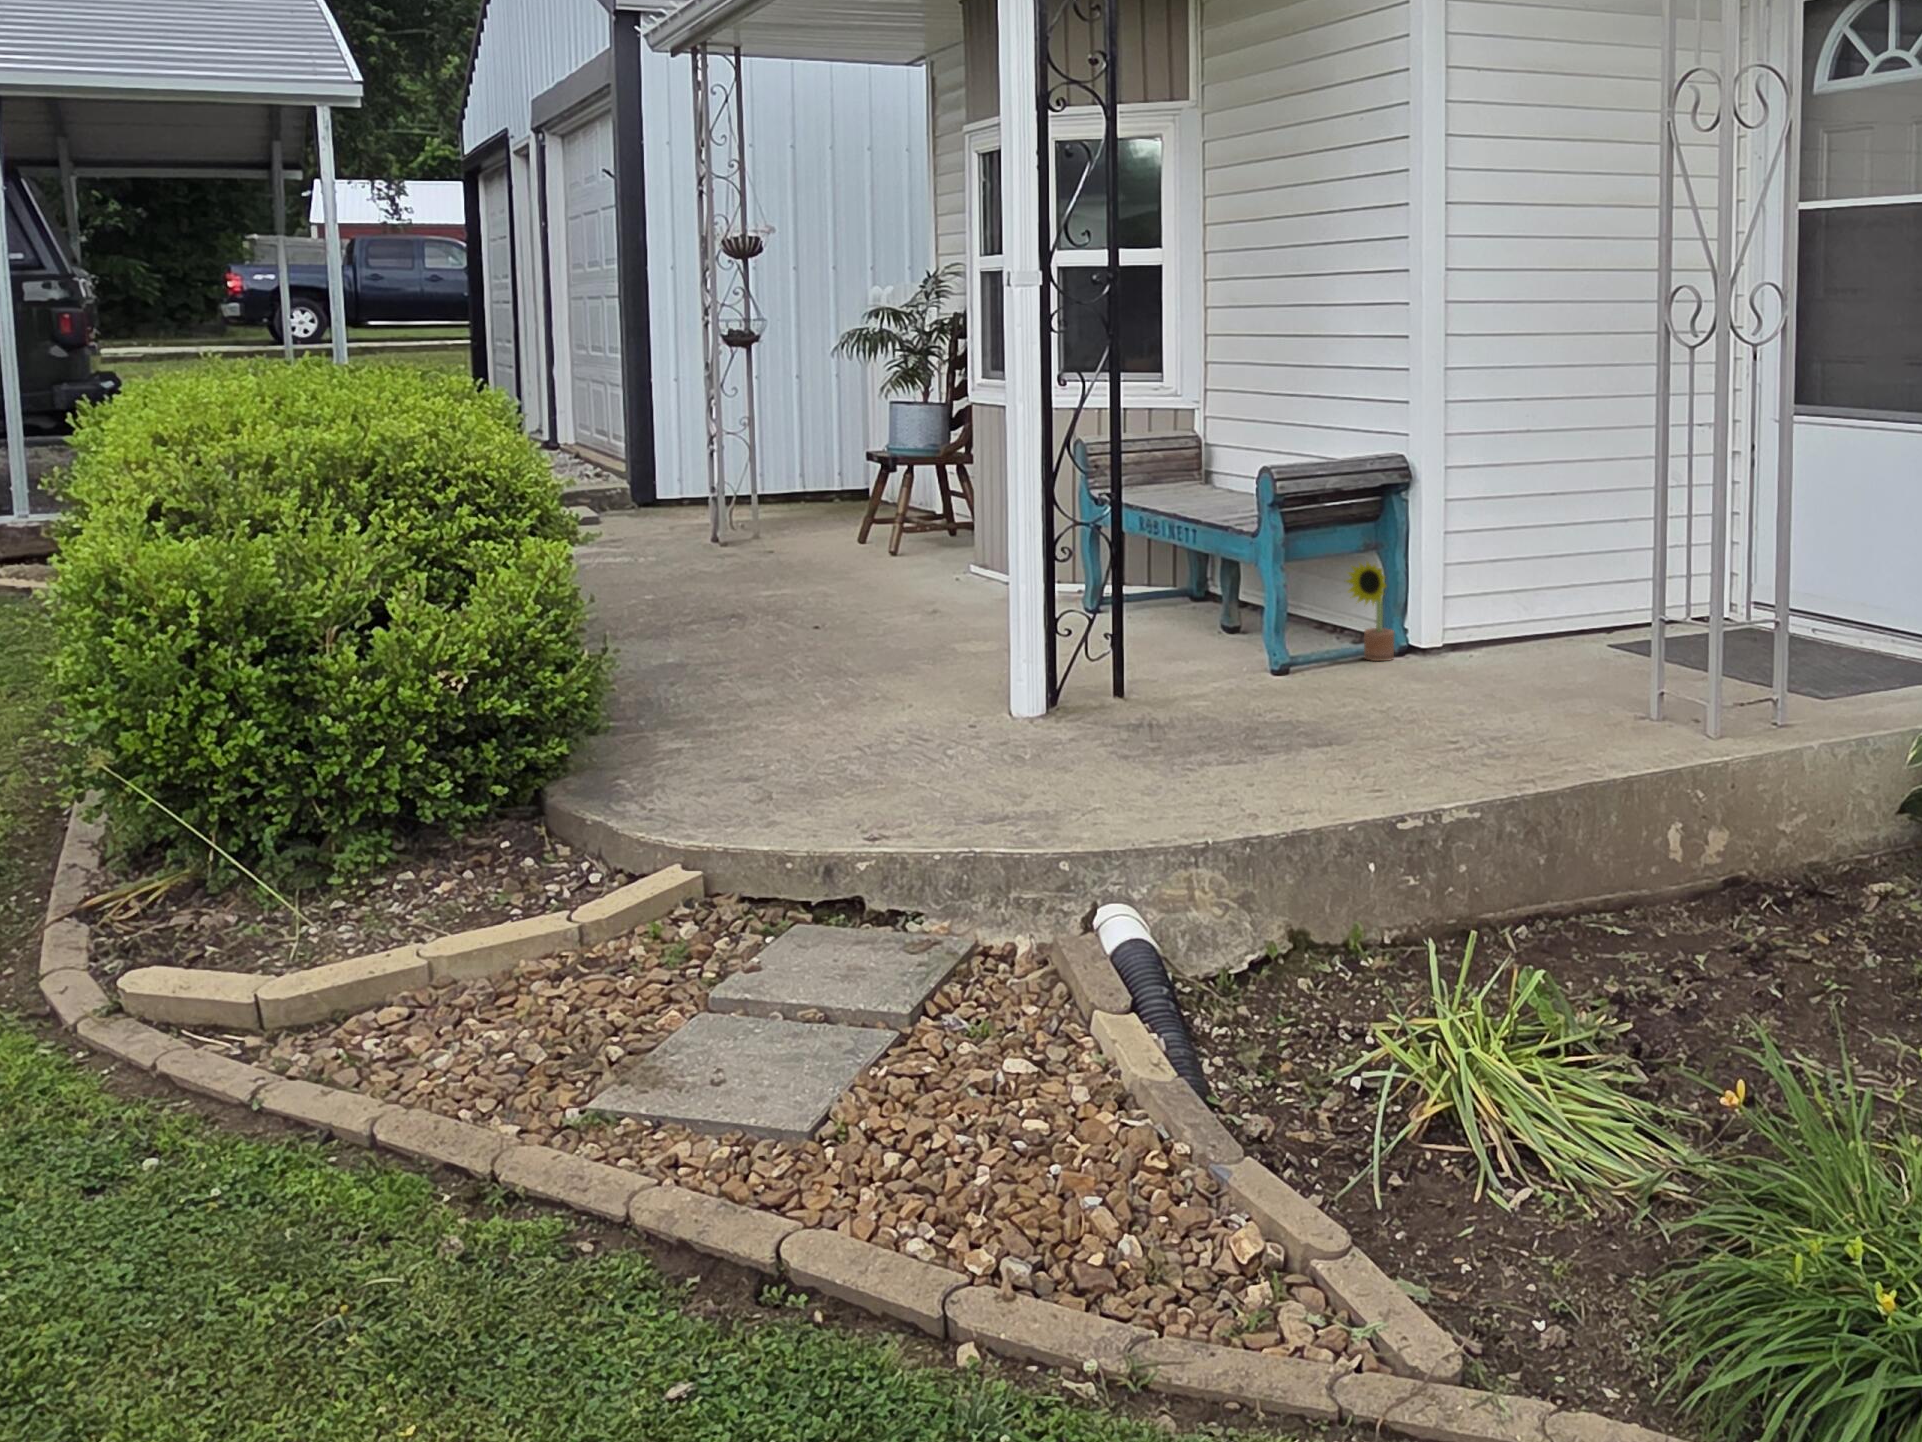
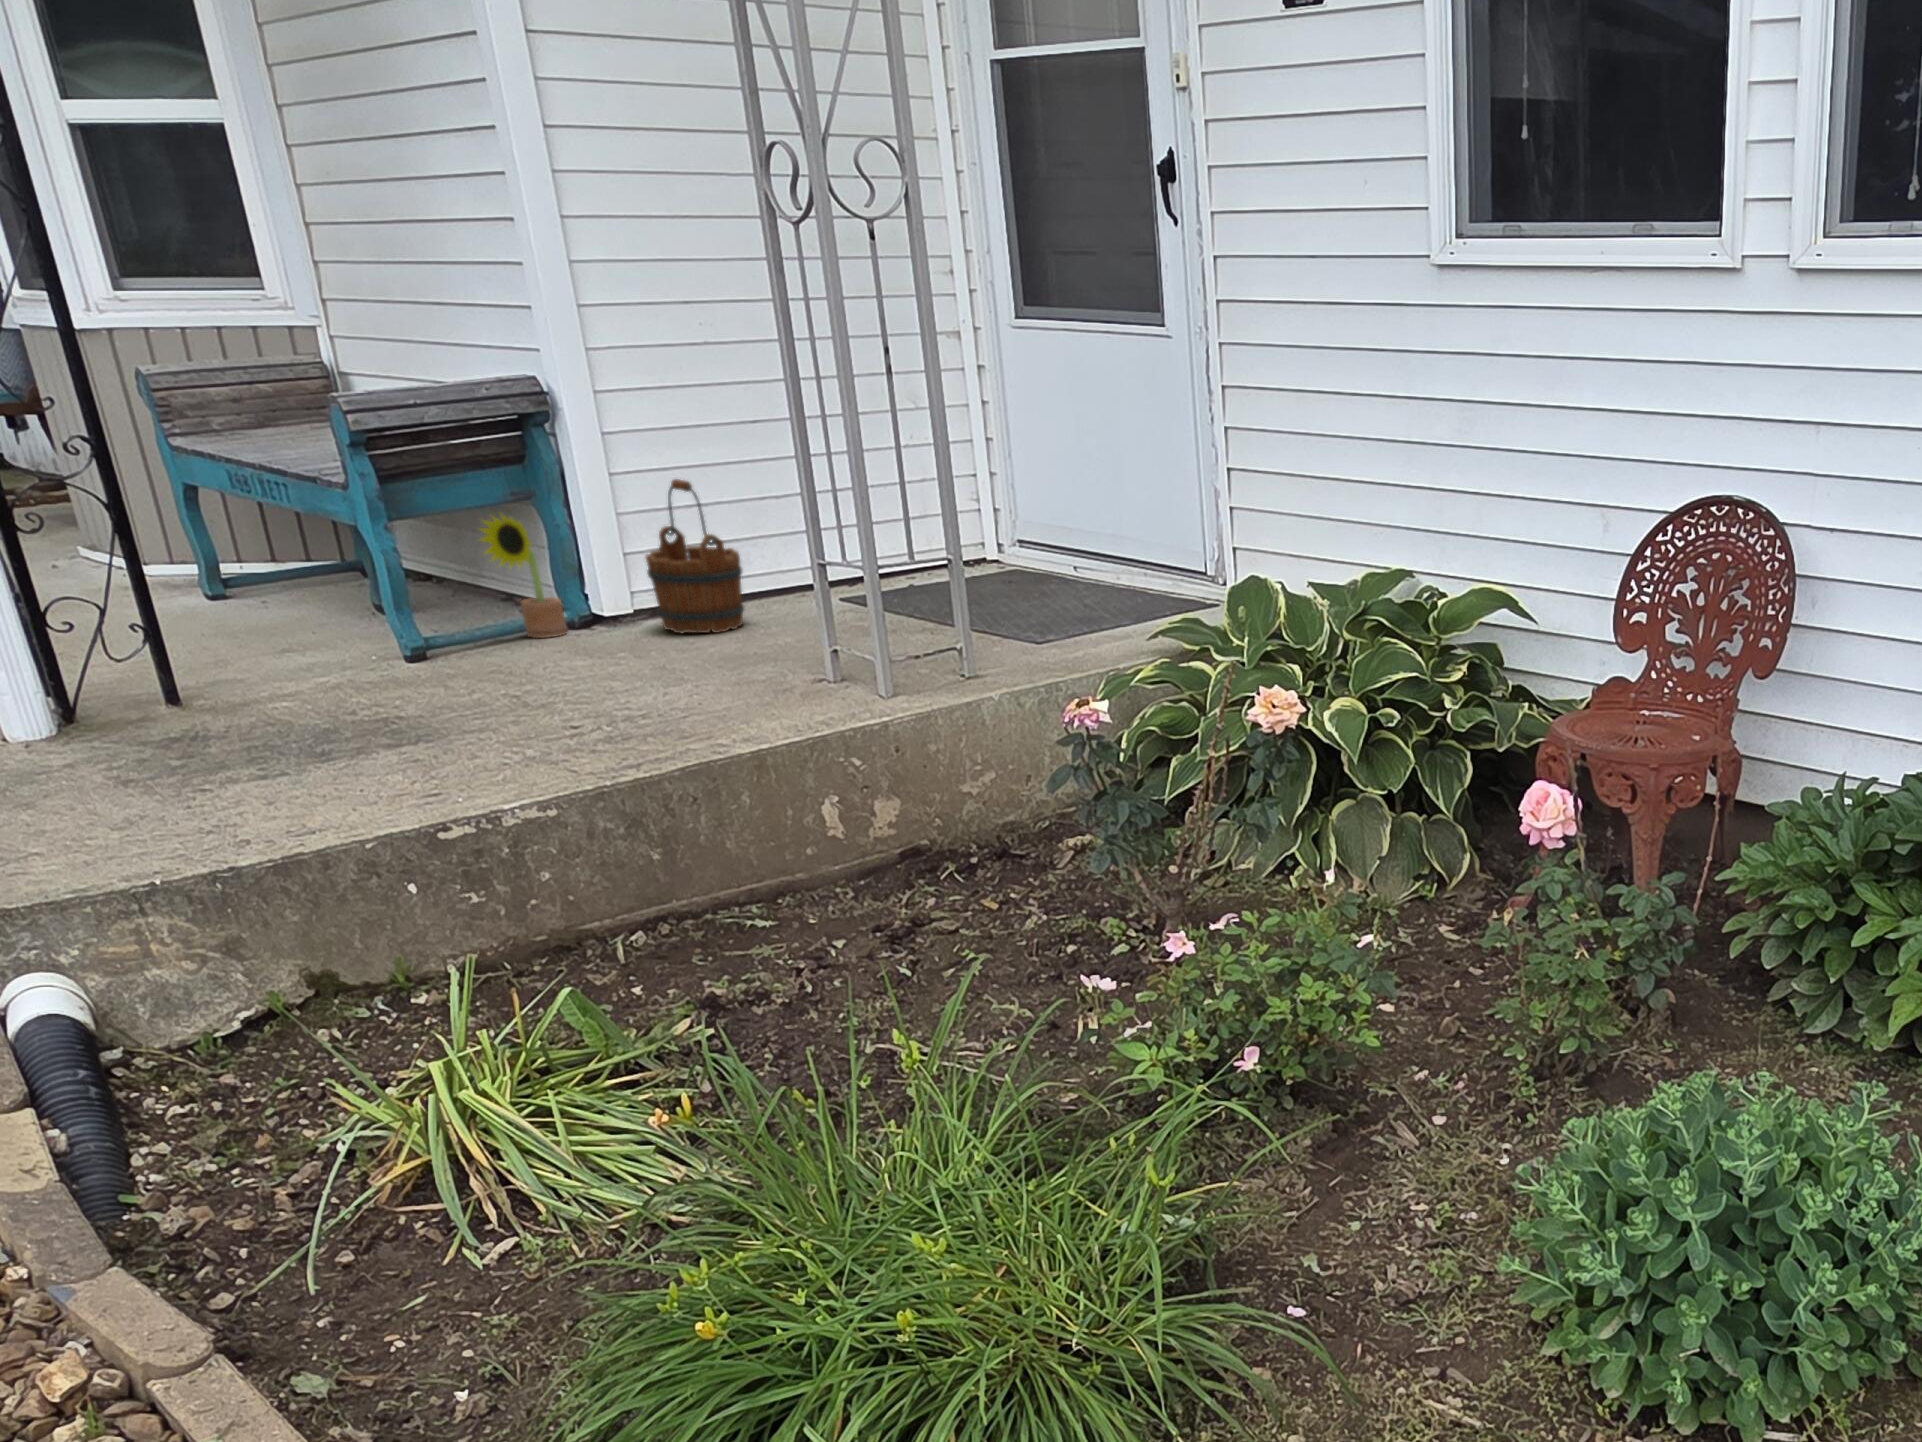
wooden bucket: none [1467,539,1543,666] -> present [646,479,744,633]

